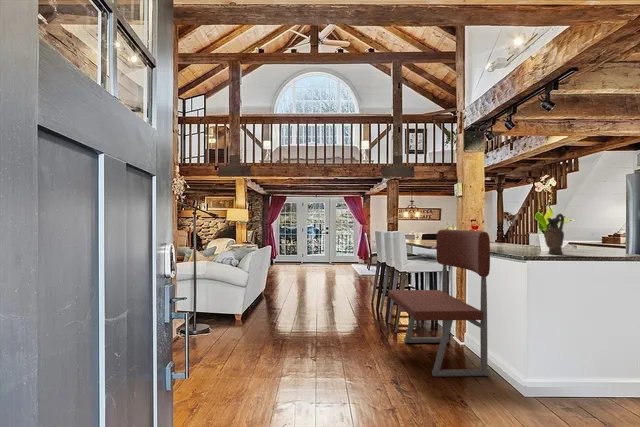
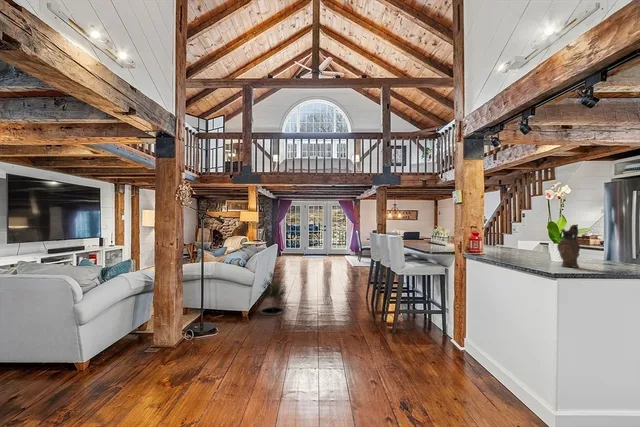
bench: present [388,230,490,376] -> none [388,236,500,392]
potted tree: none [251,268,284,319] -> present [260,270,286,315]

